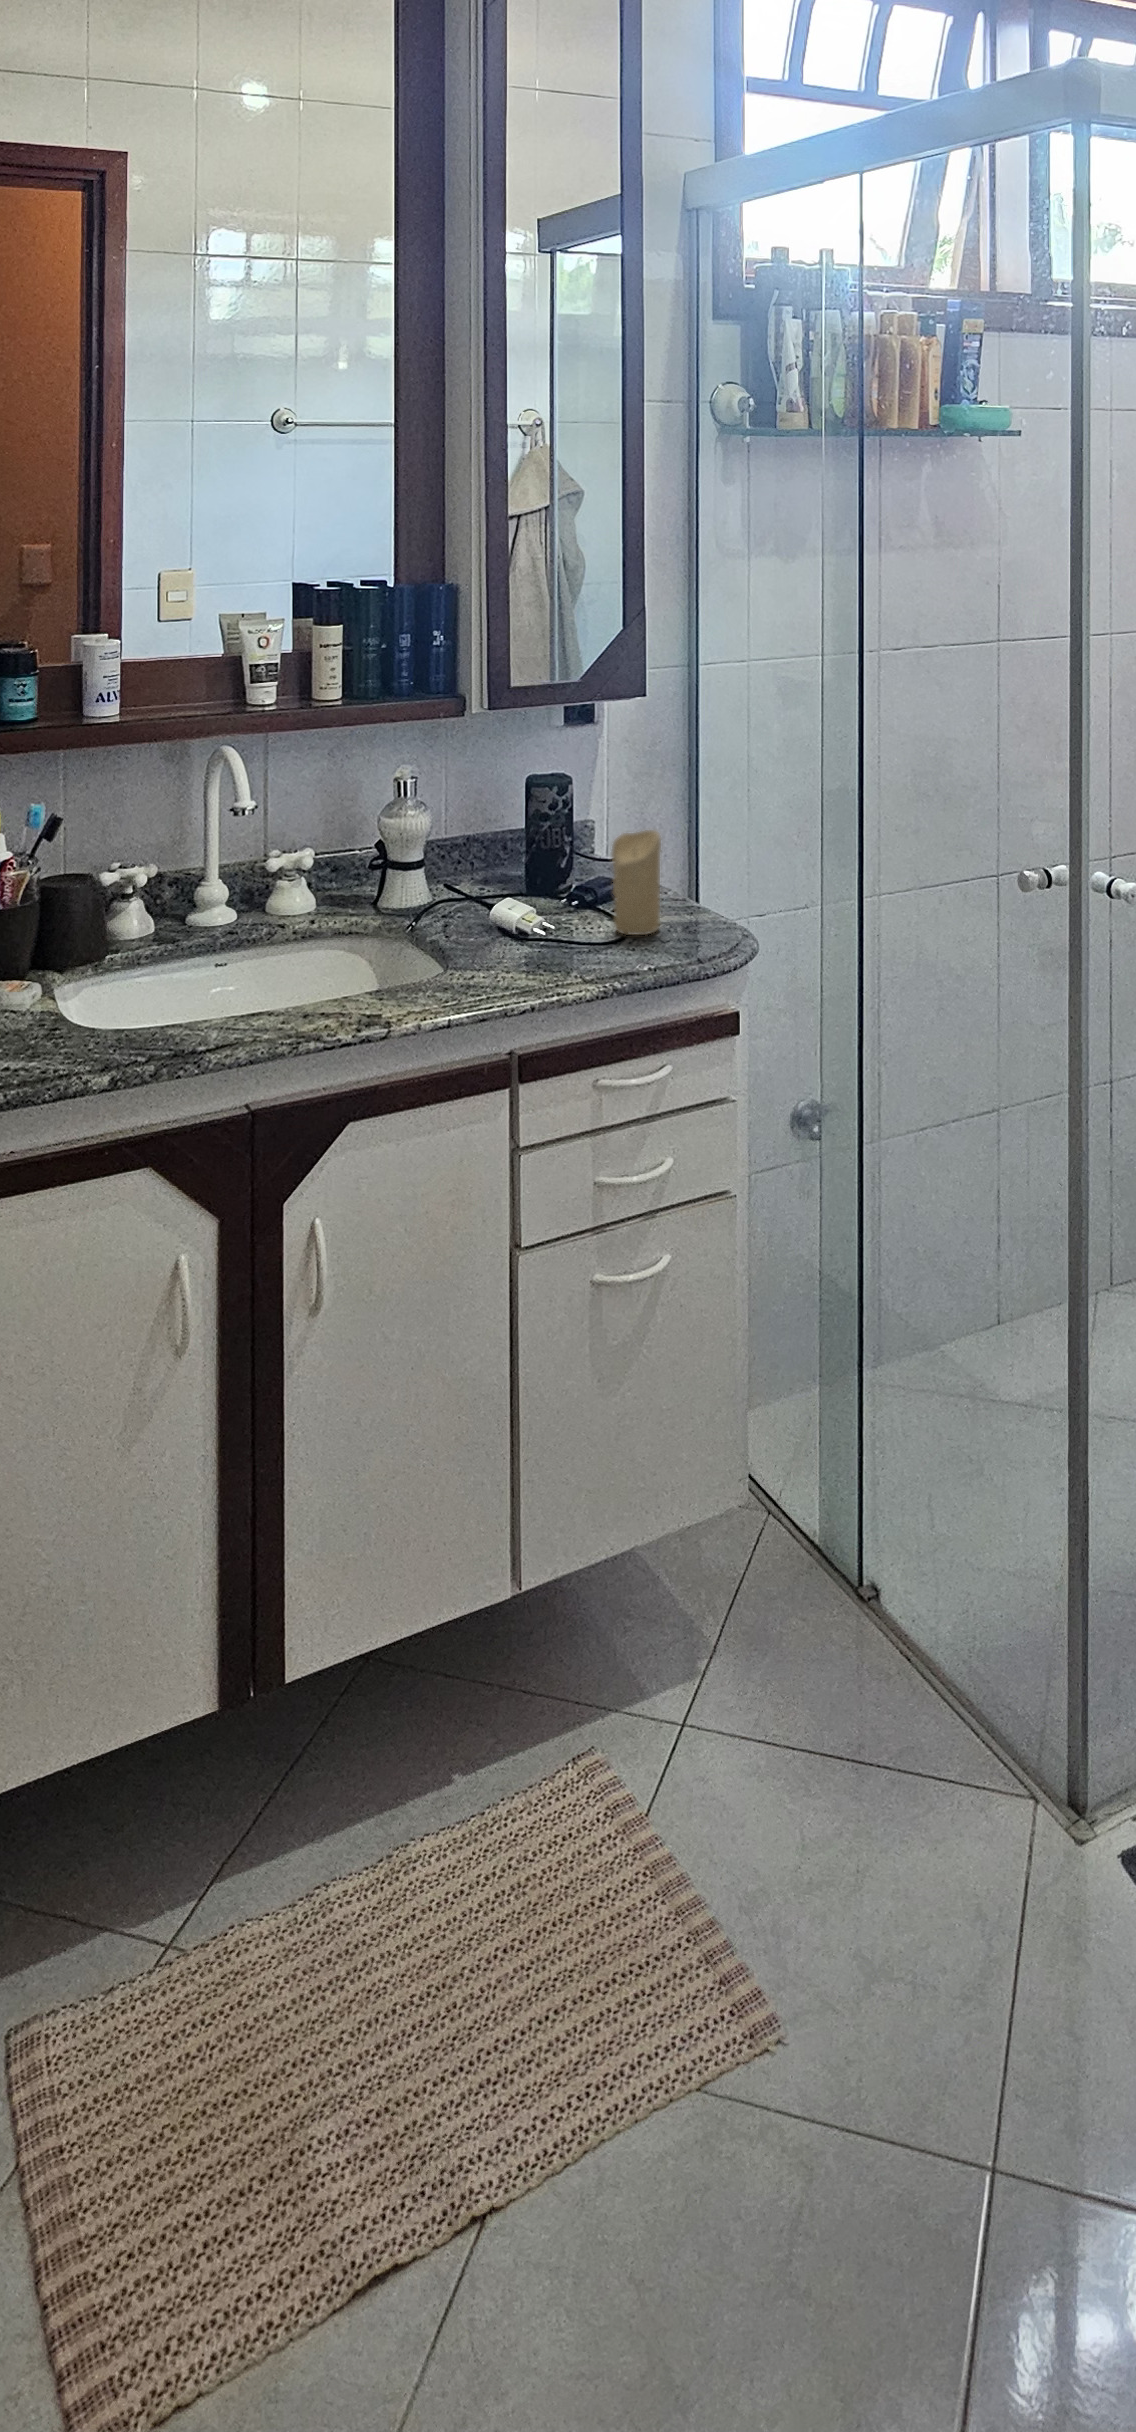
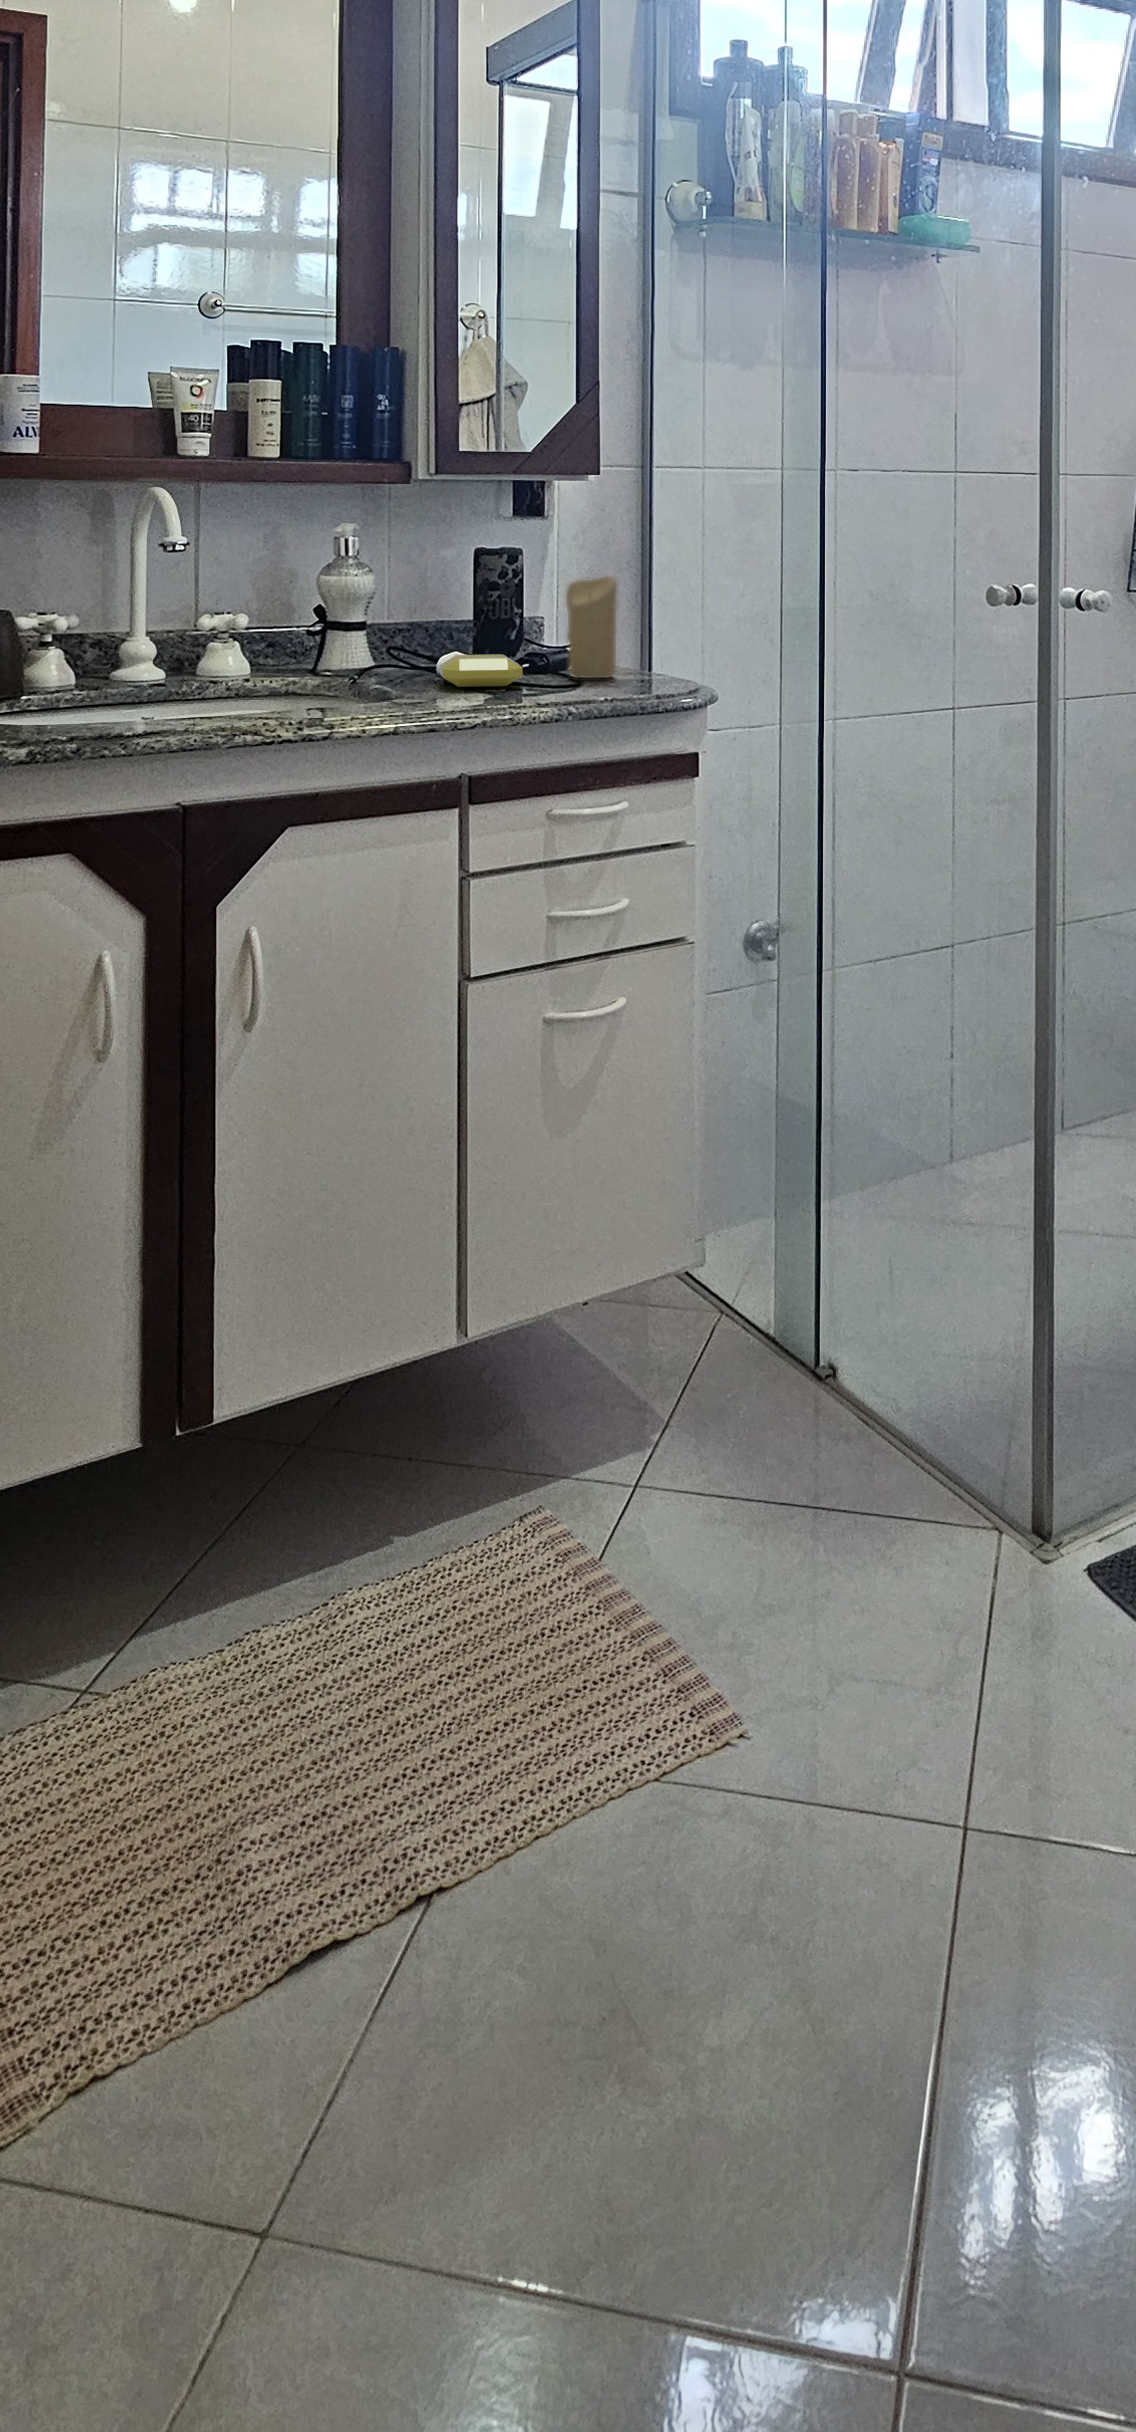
soap bar: none [491,913,570,953] -> present [440,654,523,687]

